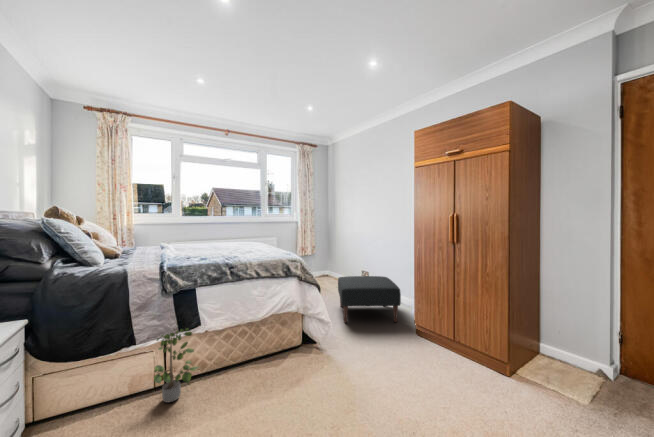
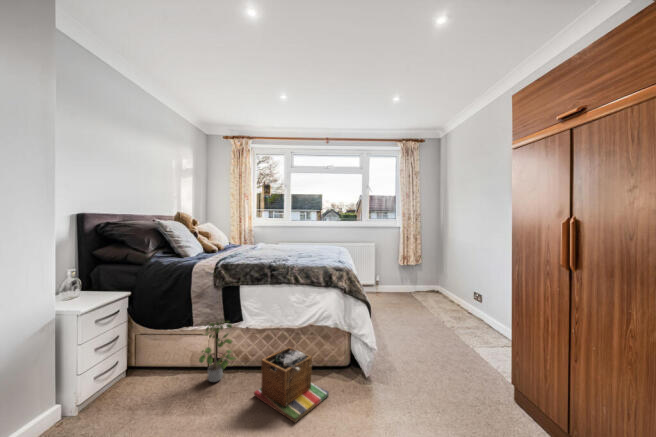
ottoman: present [338,276,401,323] -> none [414,296,499,371]
laundry basket: none [232,340,302,402] -> present [254,347,329,422]

